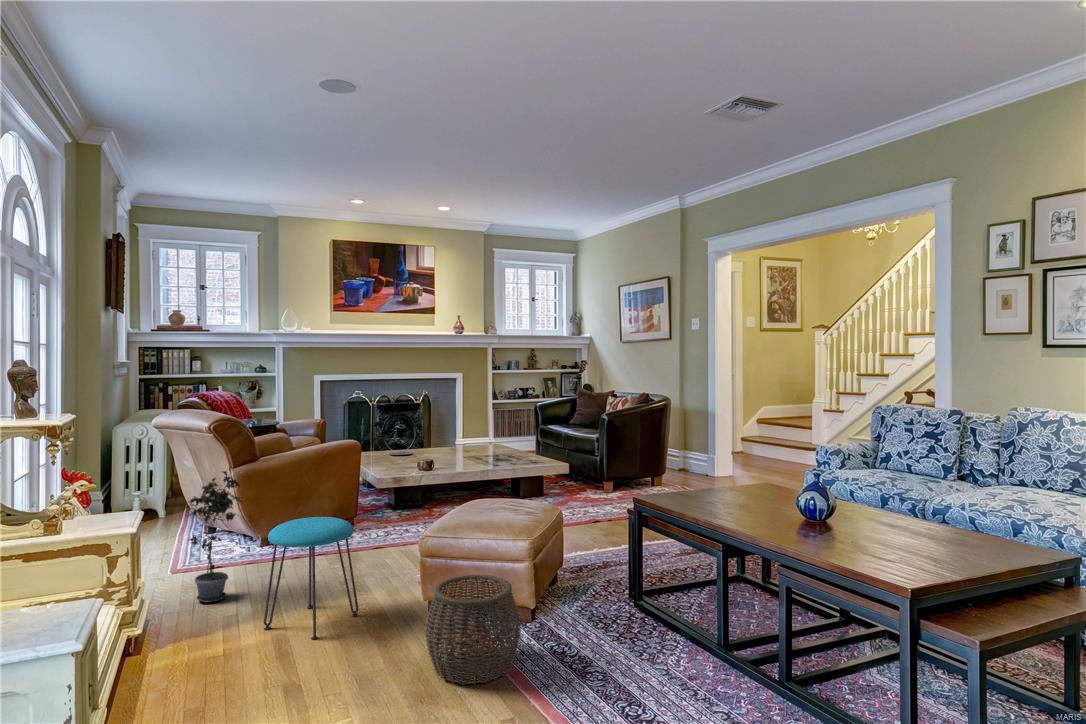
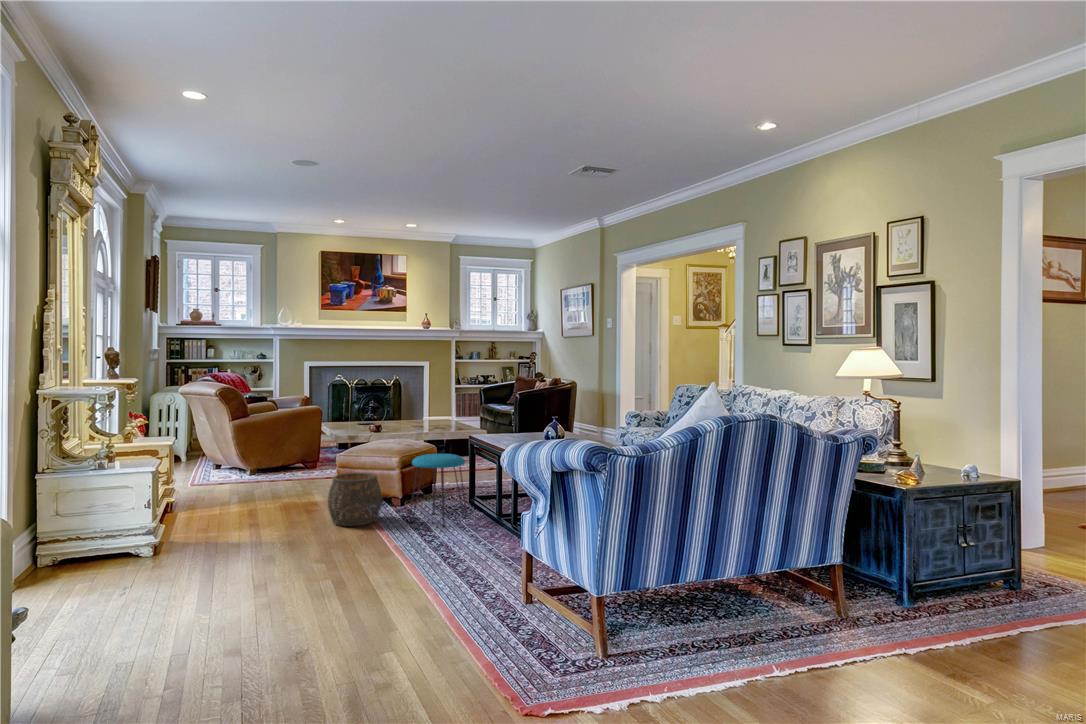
potted plant: present [185,471,241,603] -> none [196,417,235,497]
stool: present [264,517,358,640] -> present [409,454,467,527]

